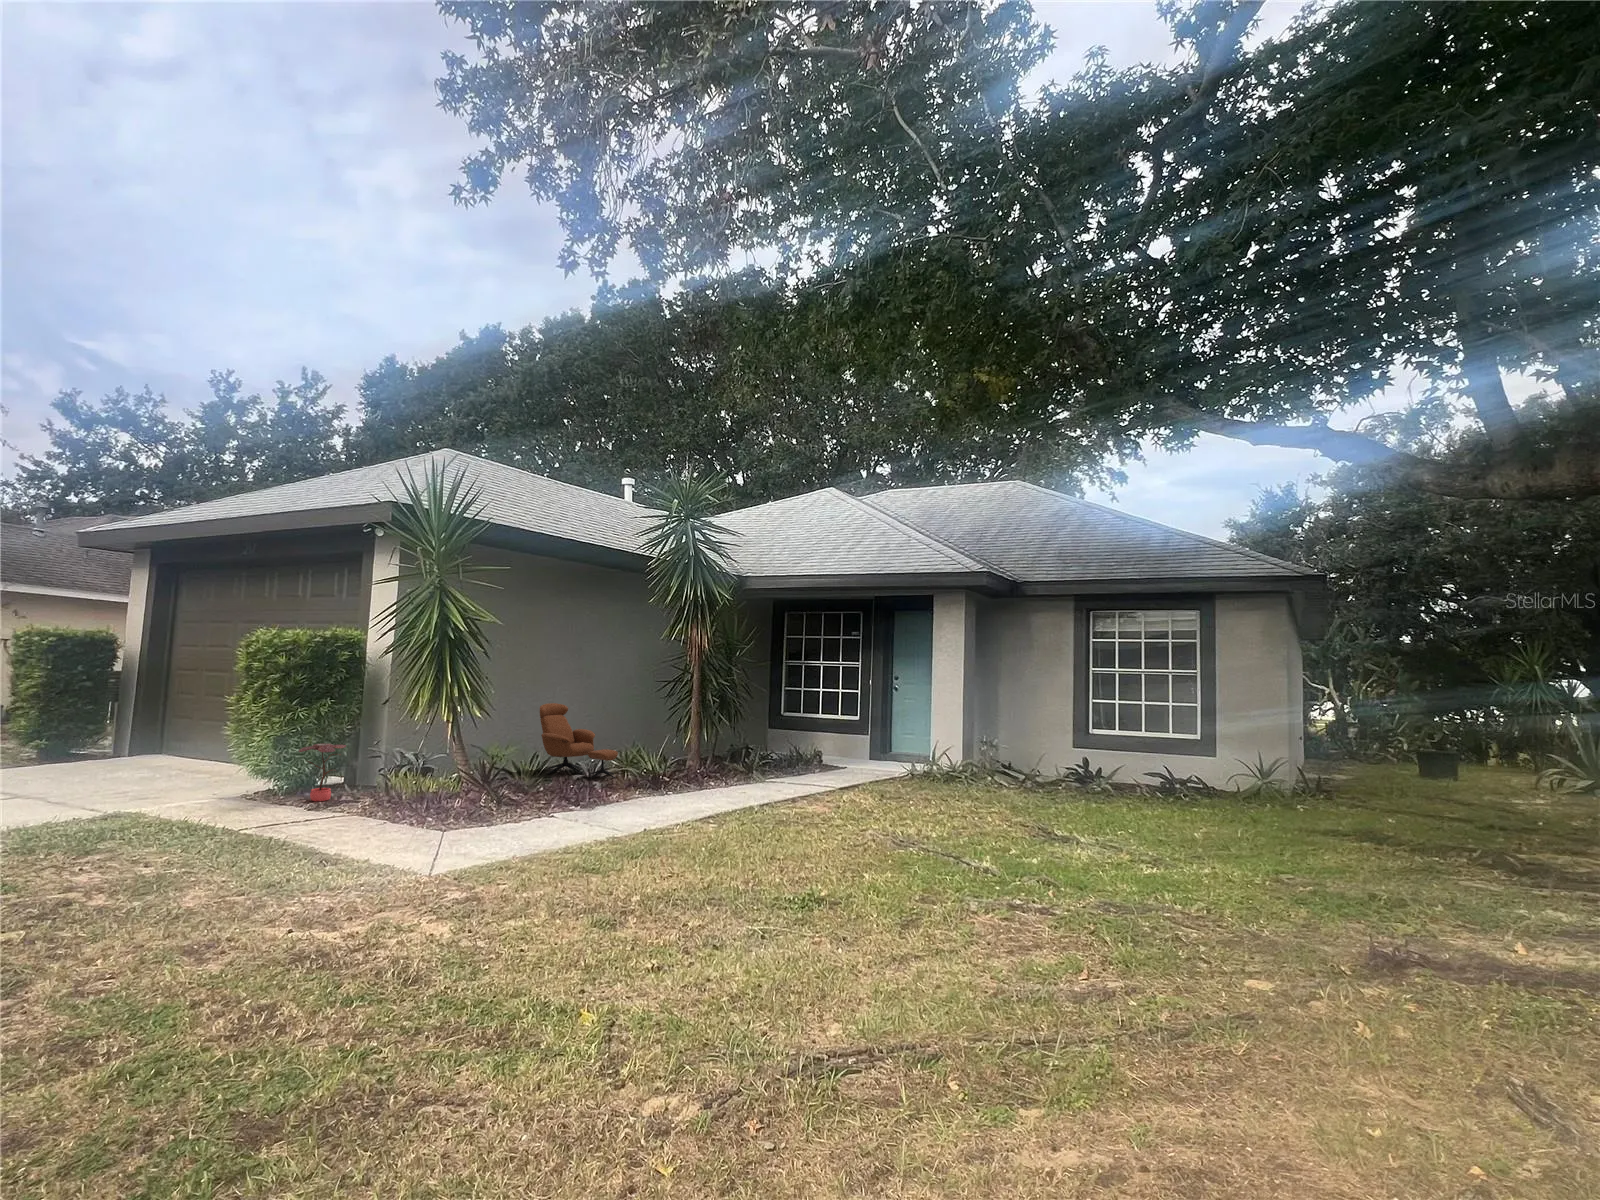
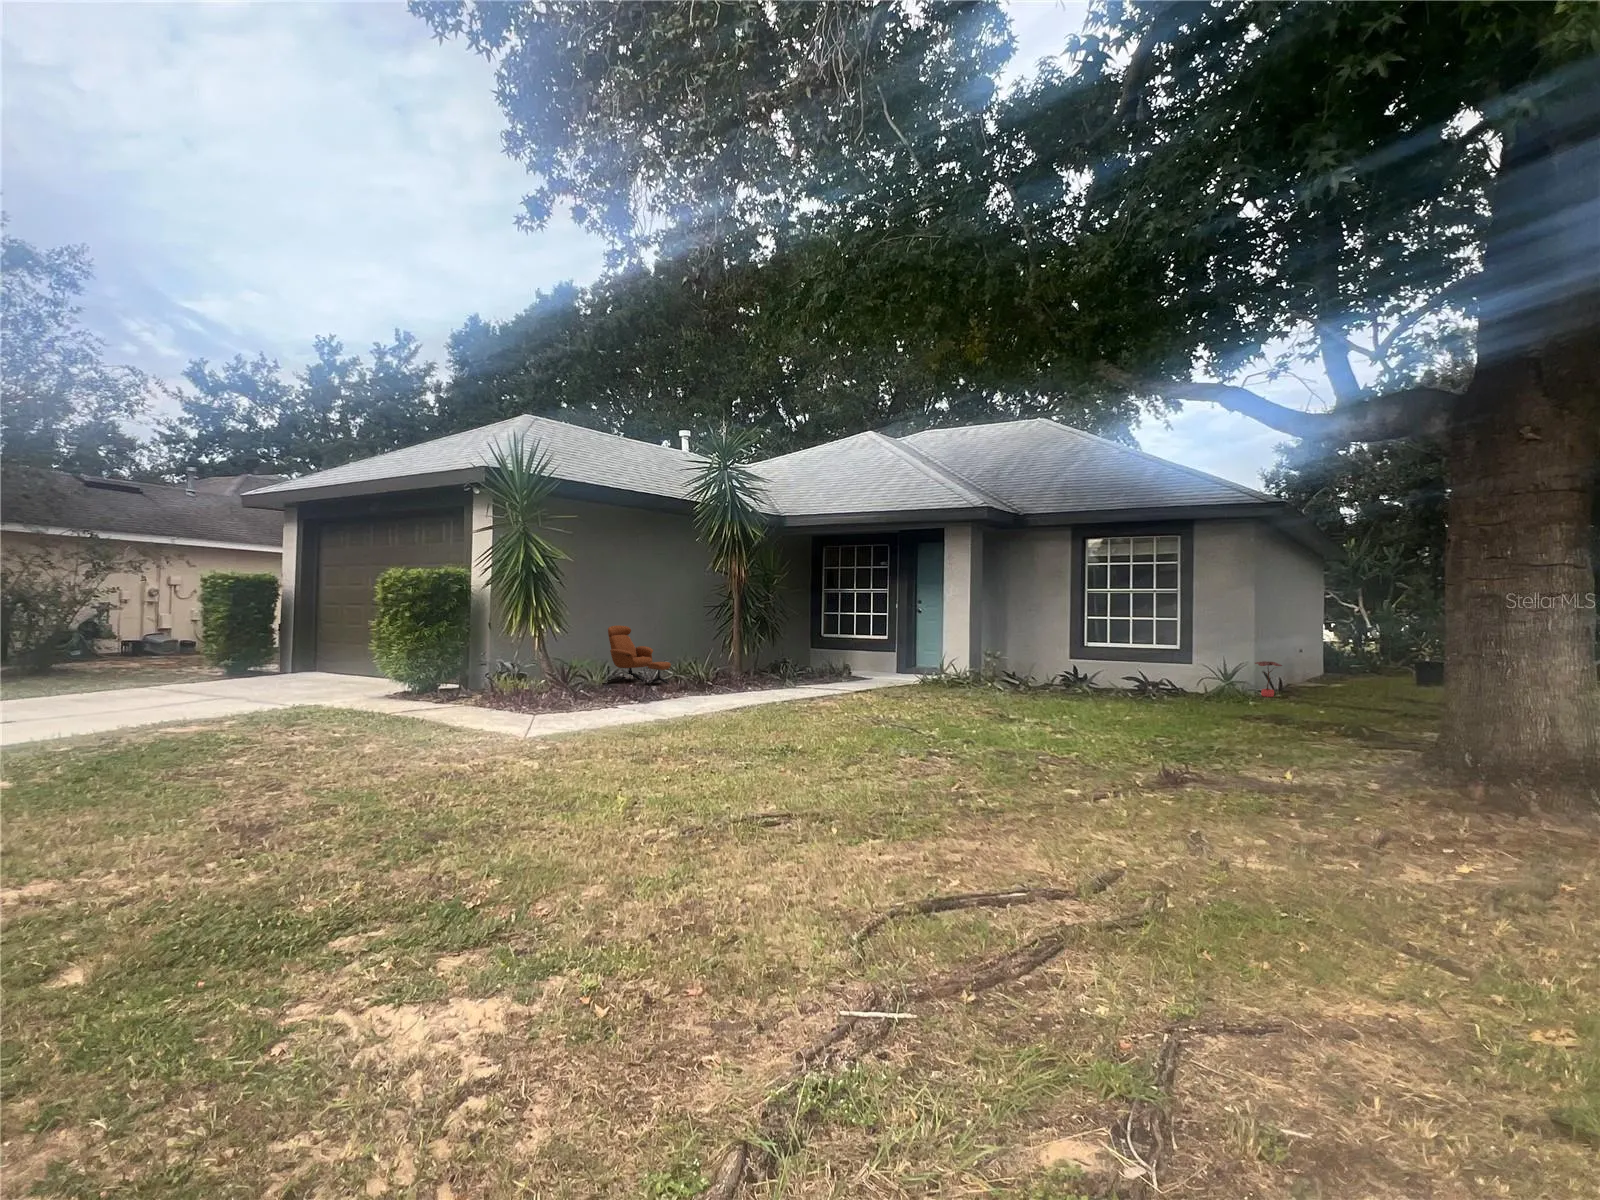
potted plant: present [299,744,346,801] -> present [1255,661,1282,697]

